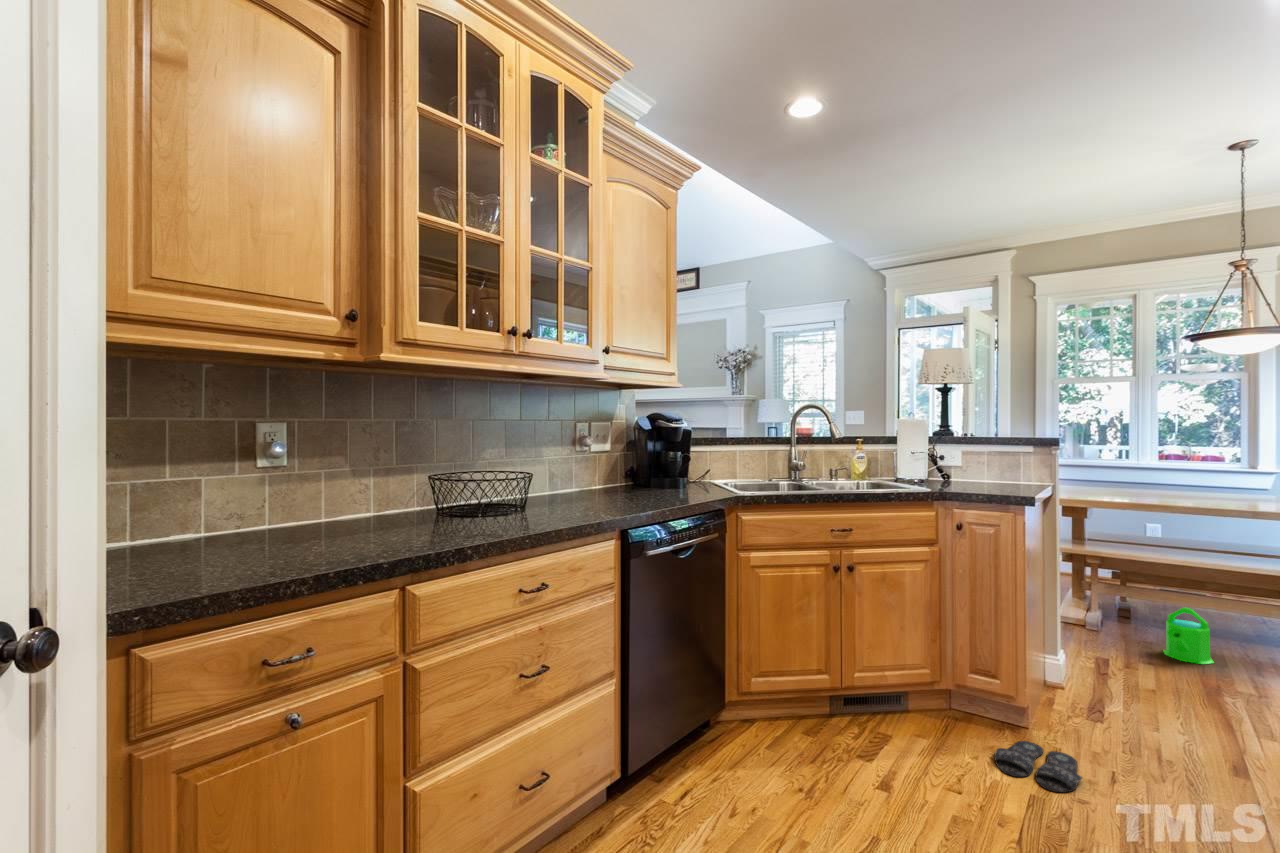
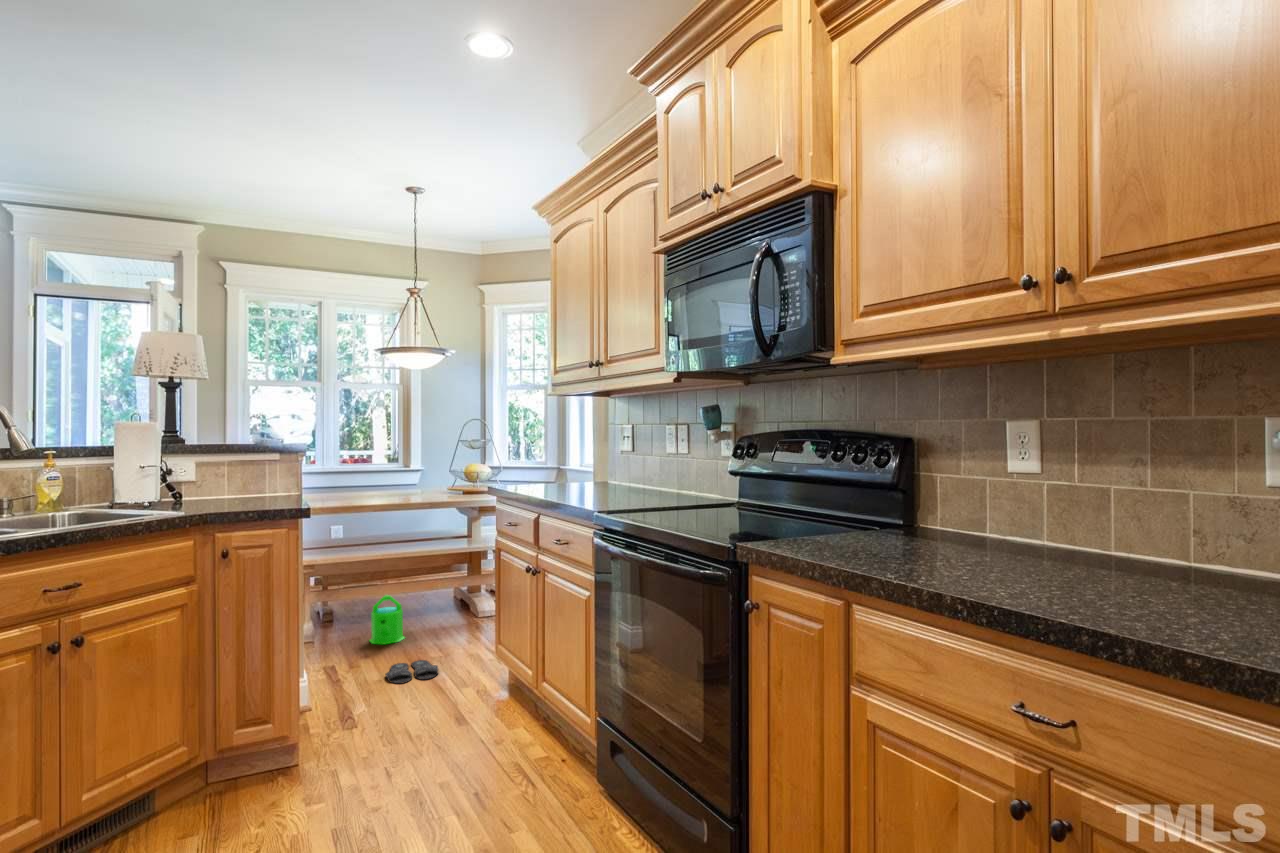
slippers: present [994,741,1082,792] -> present [385,660,438,684]

